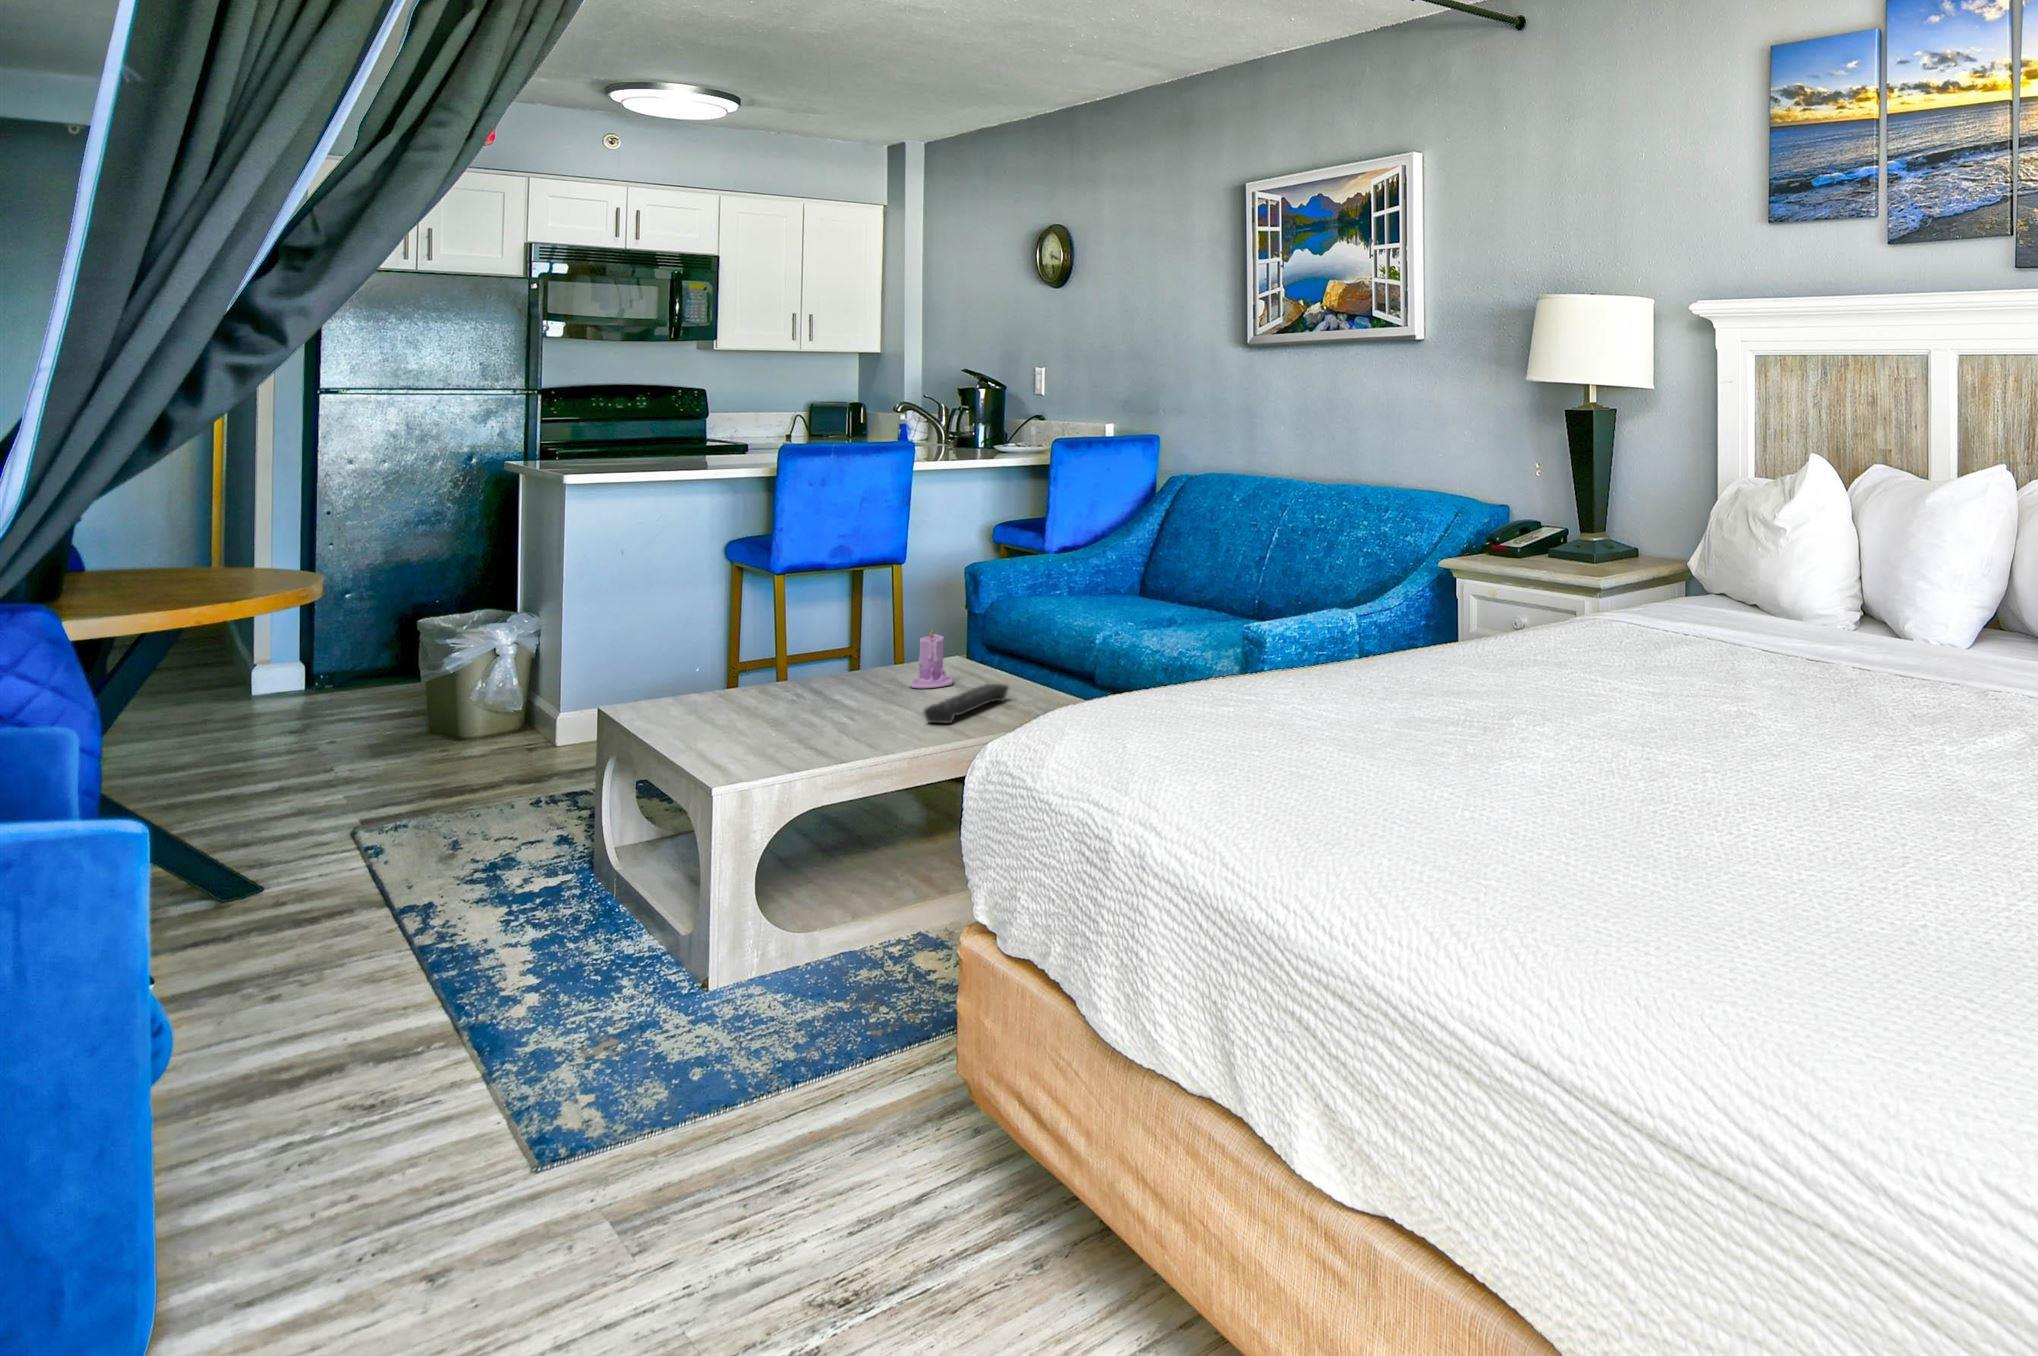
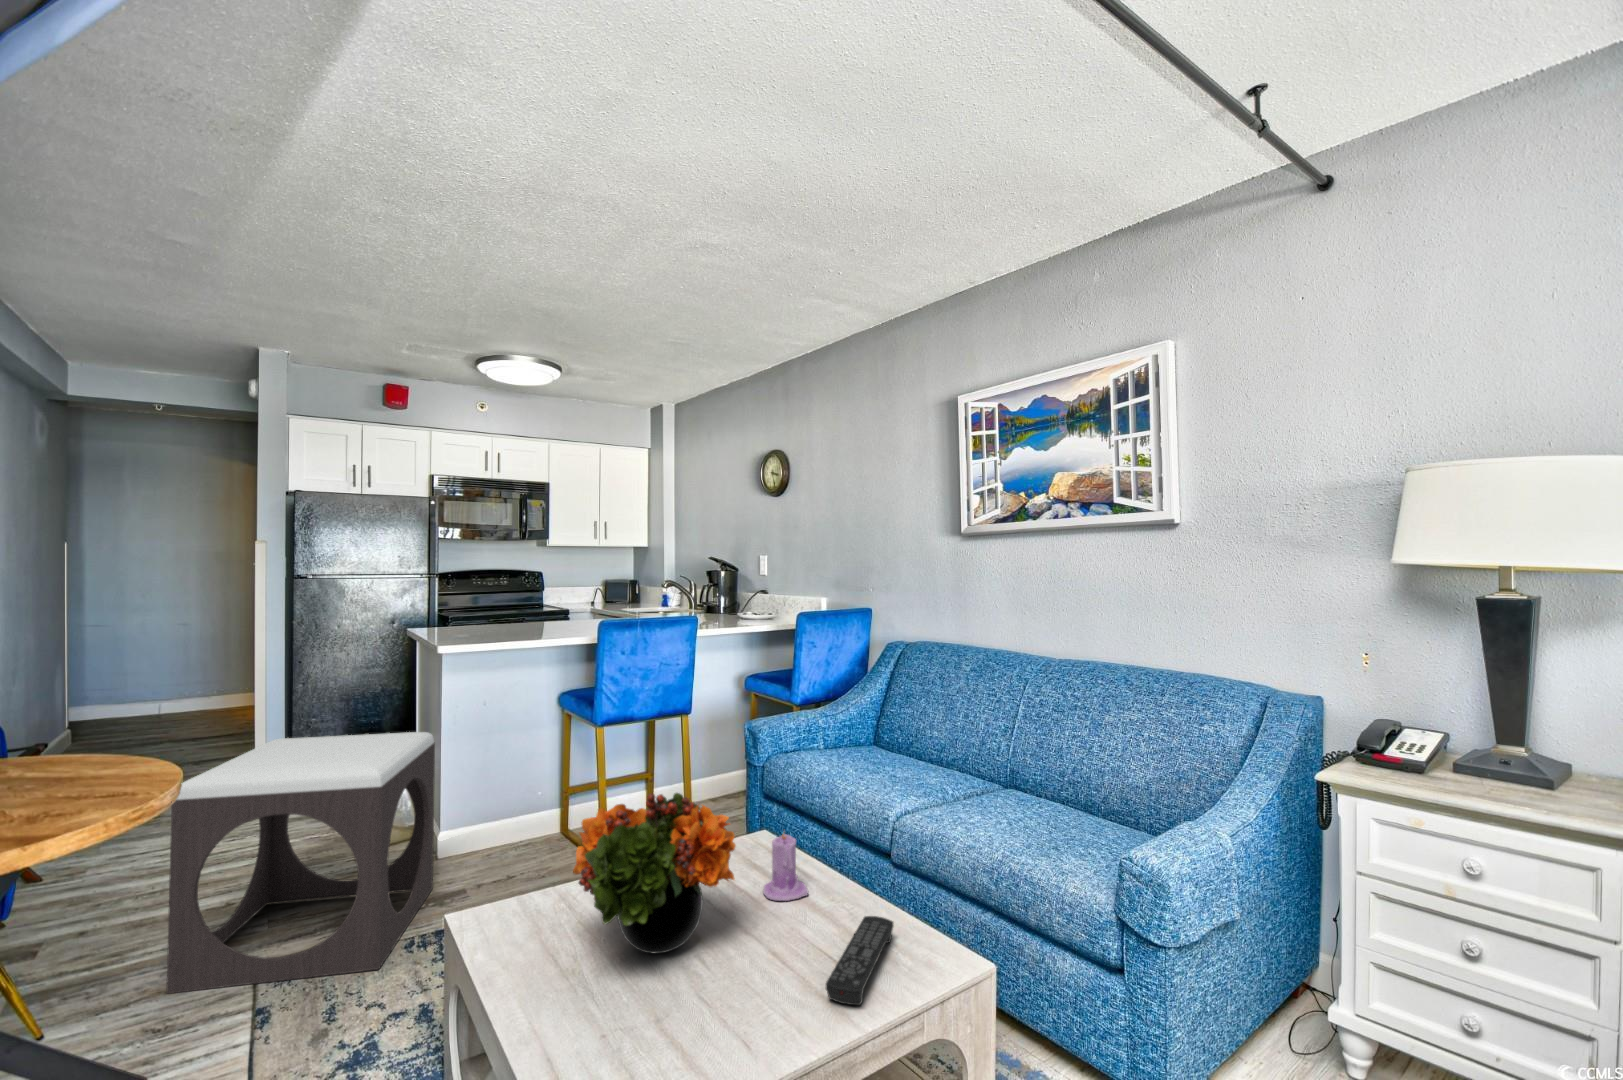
footstool: none [256,578,559,839] -> present [166,732,435,994]
flower arrangement: none [716,583,875,712] -> present [573,793,736,954]

